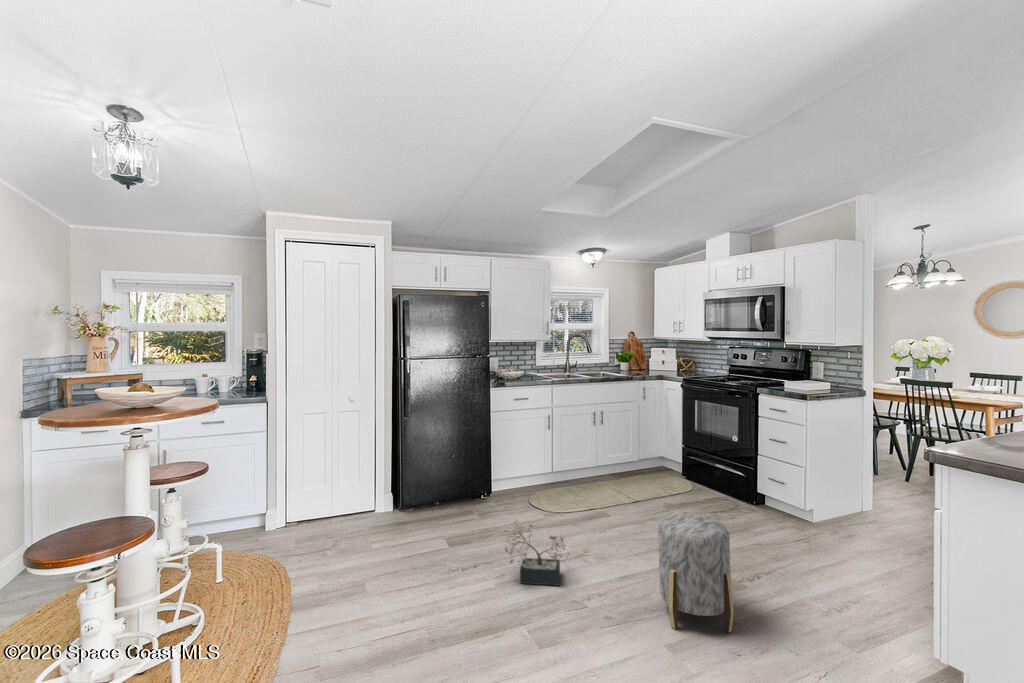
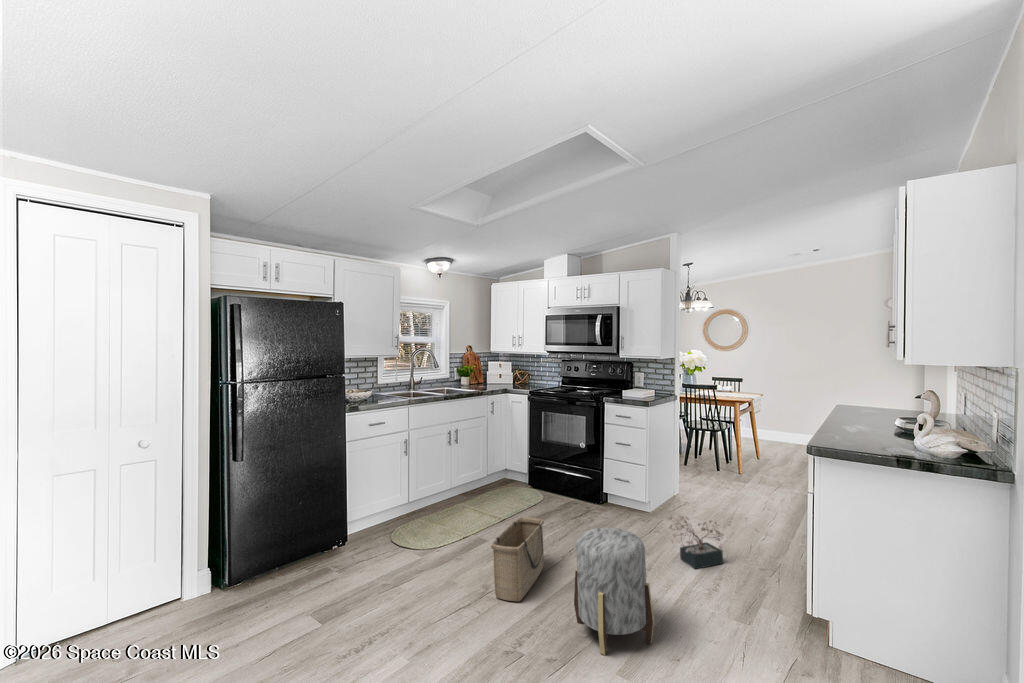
basket: none [593,497,657,570] -> present [491,517,544,601]
decorative plant: present [505,520,570,585] -> present [669,515,724,569]

